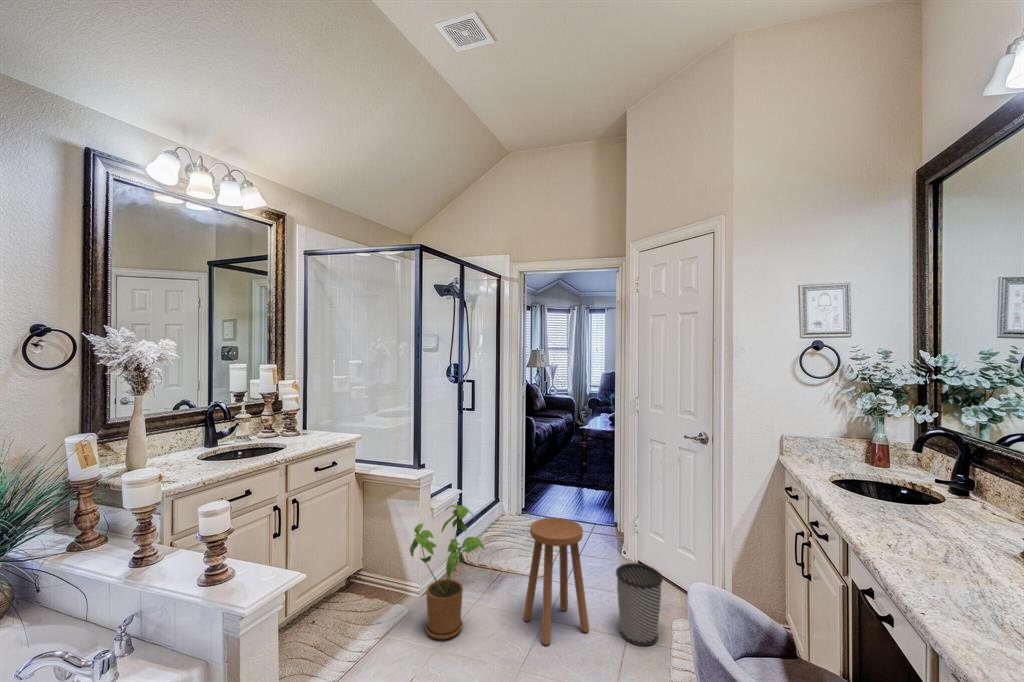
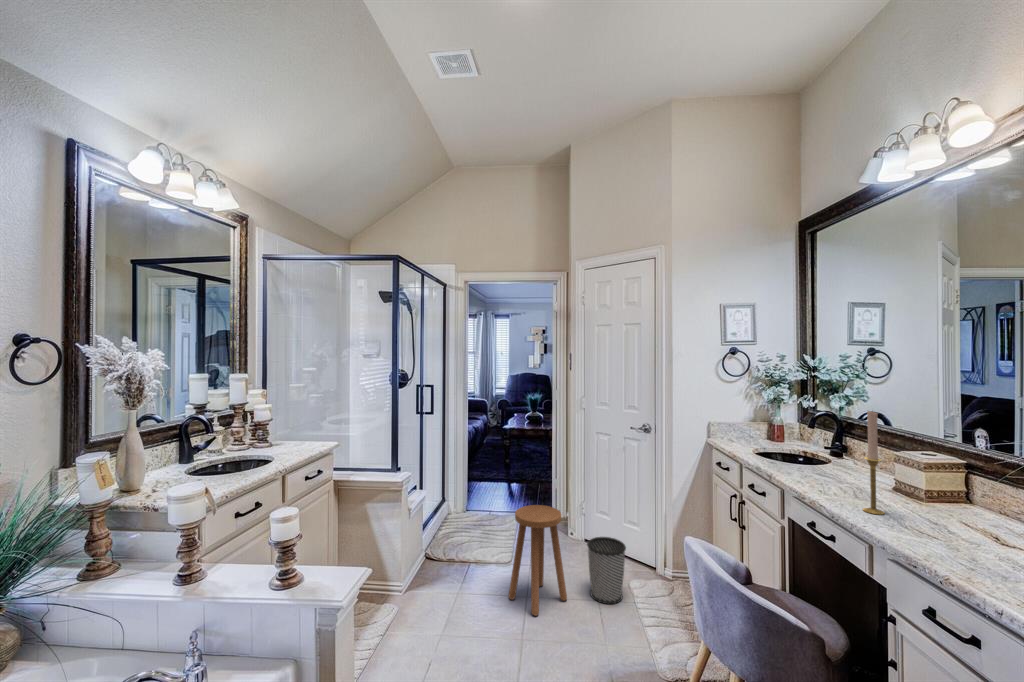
candlestick: none [954,433,993,598] -> present [863,411,884,514]
house plant: present [410,505,485,639] -> none [408,501,482,627]

